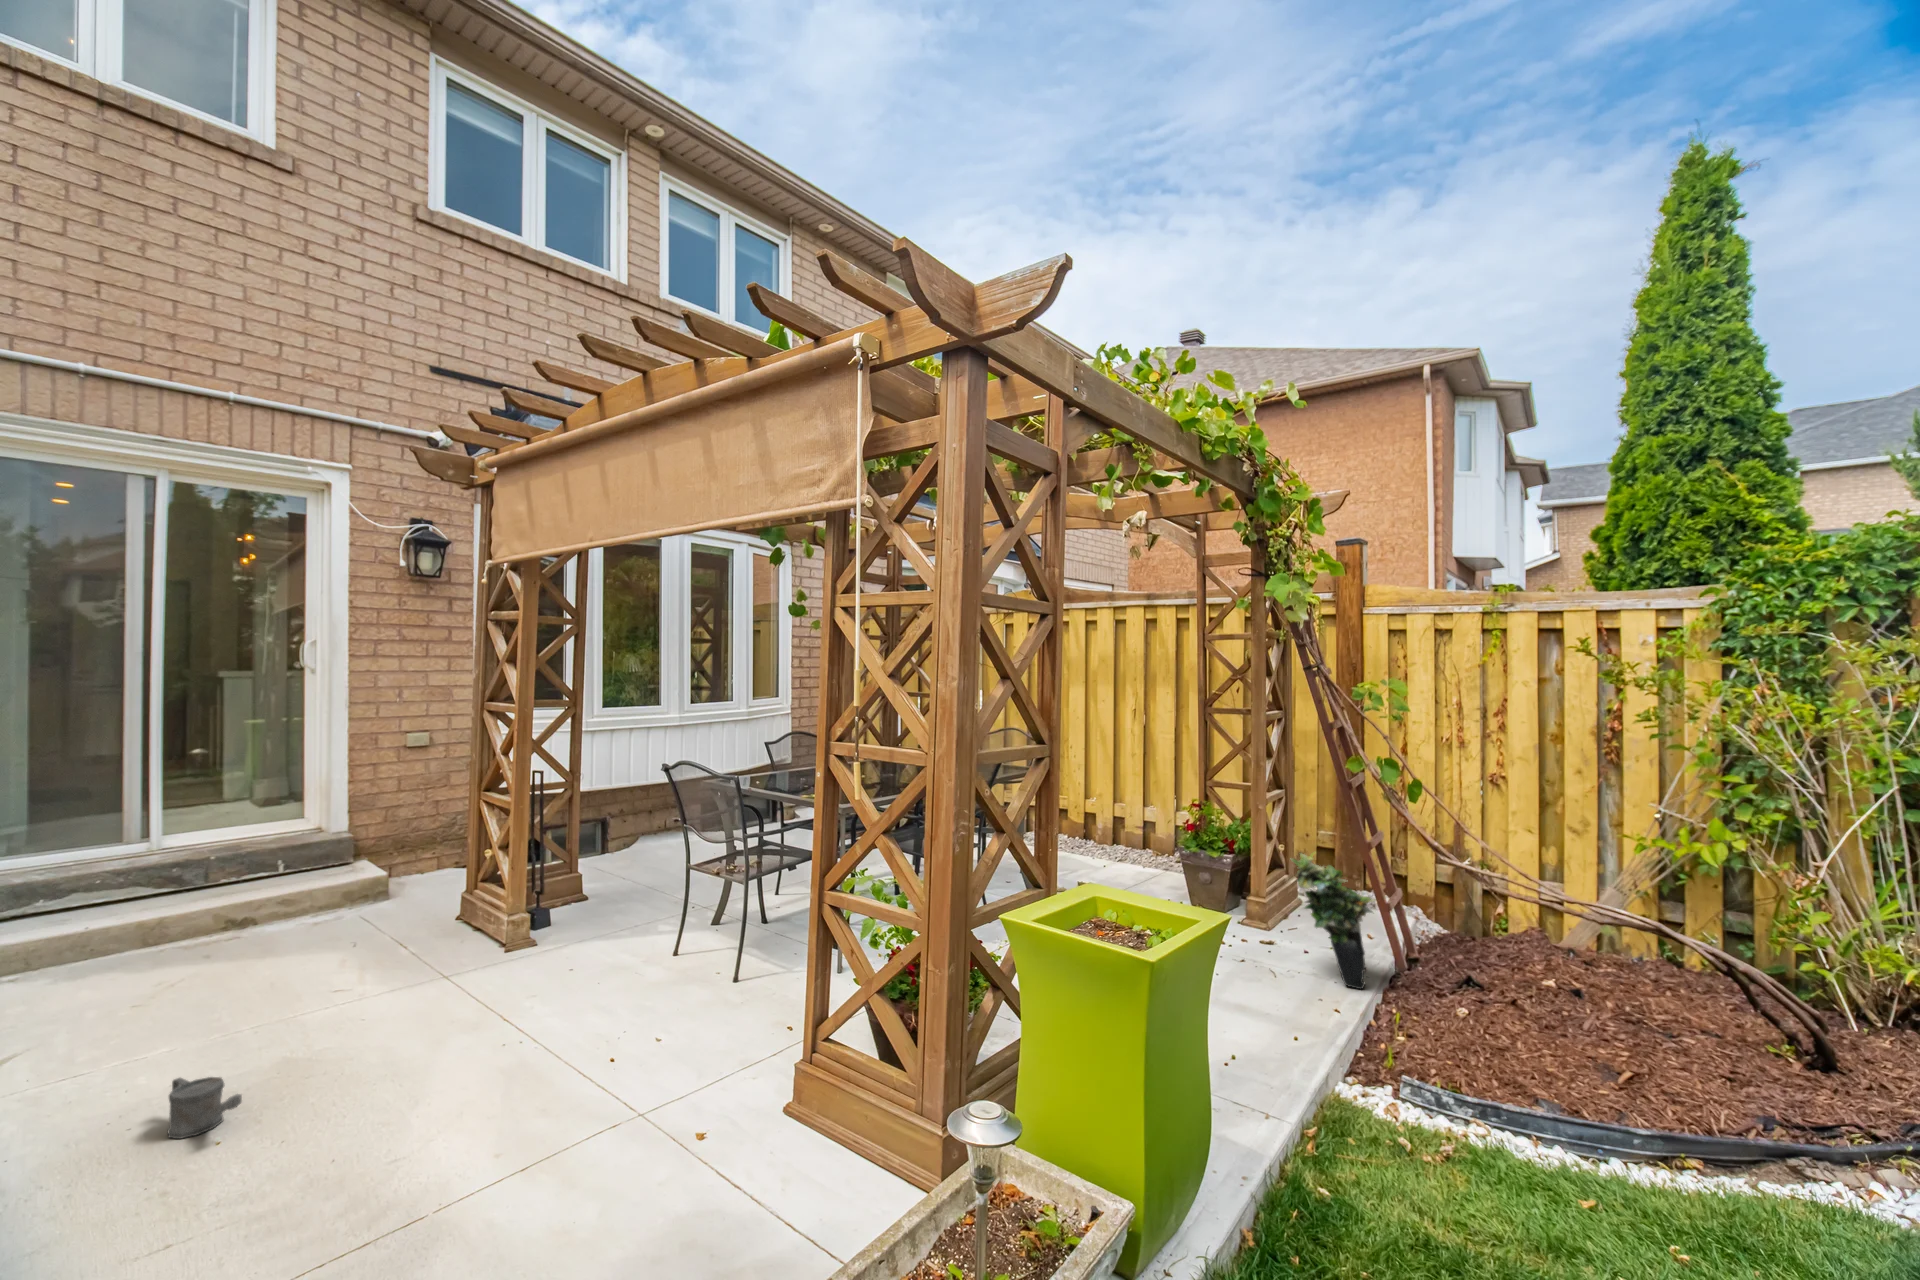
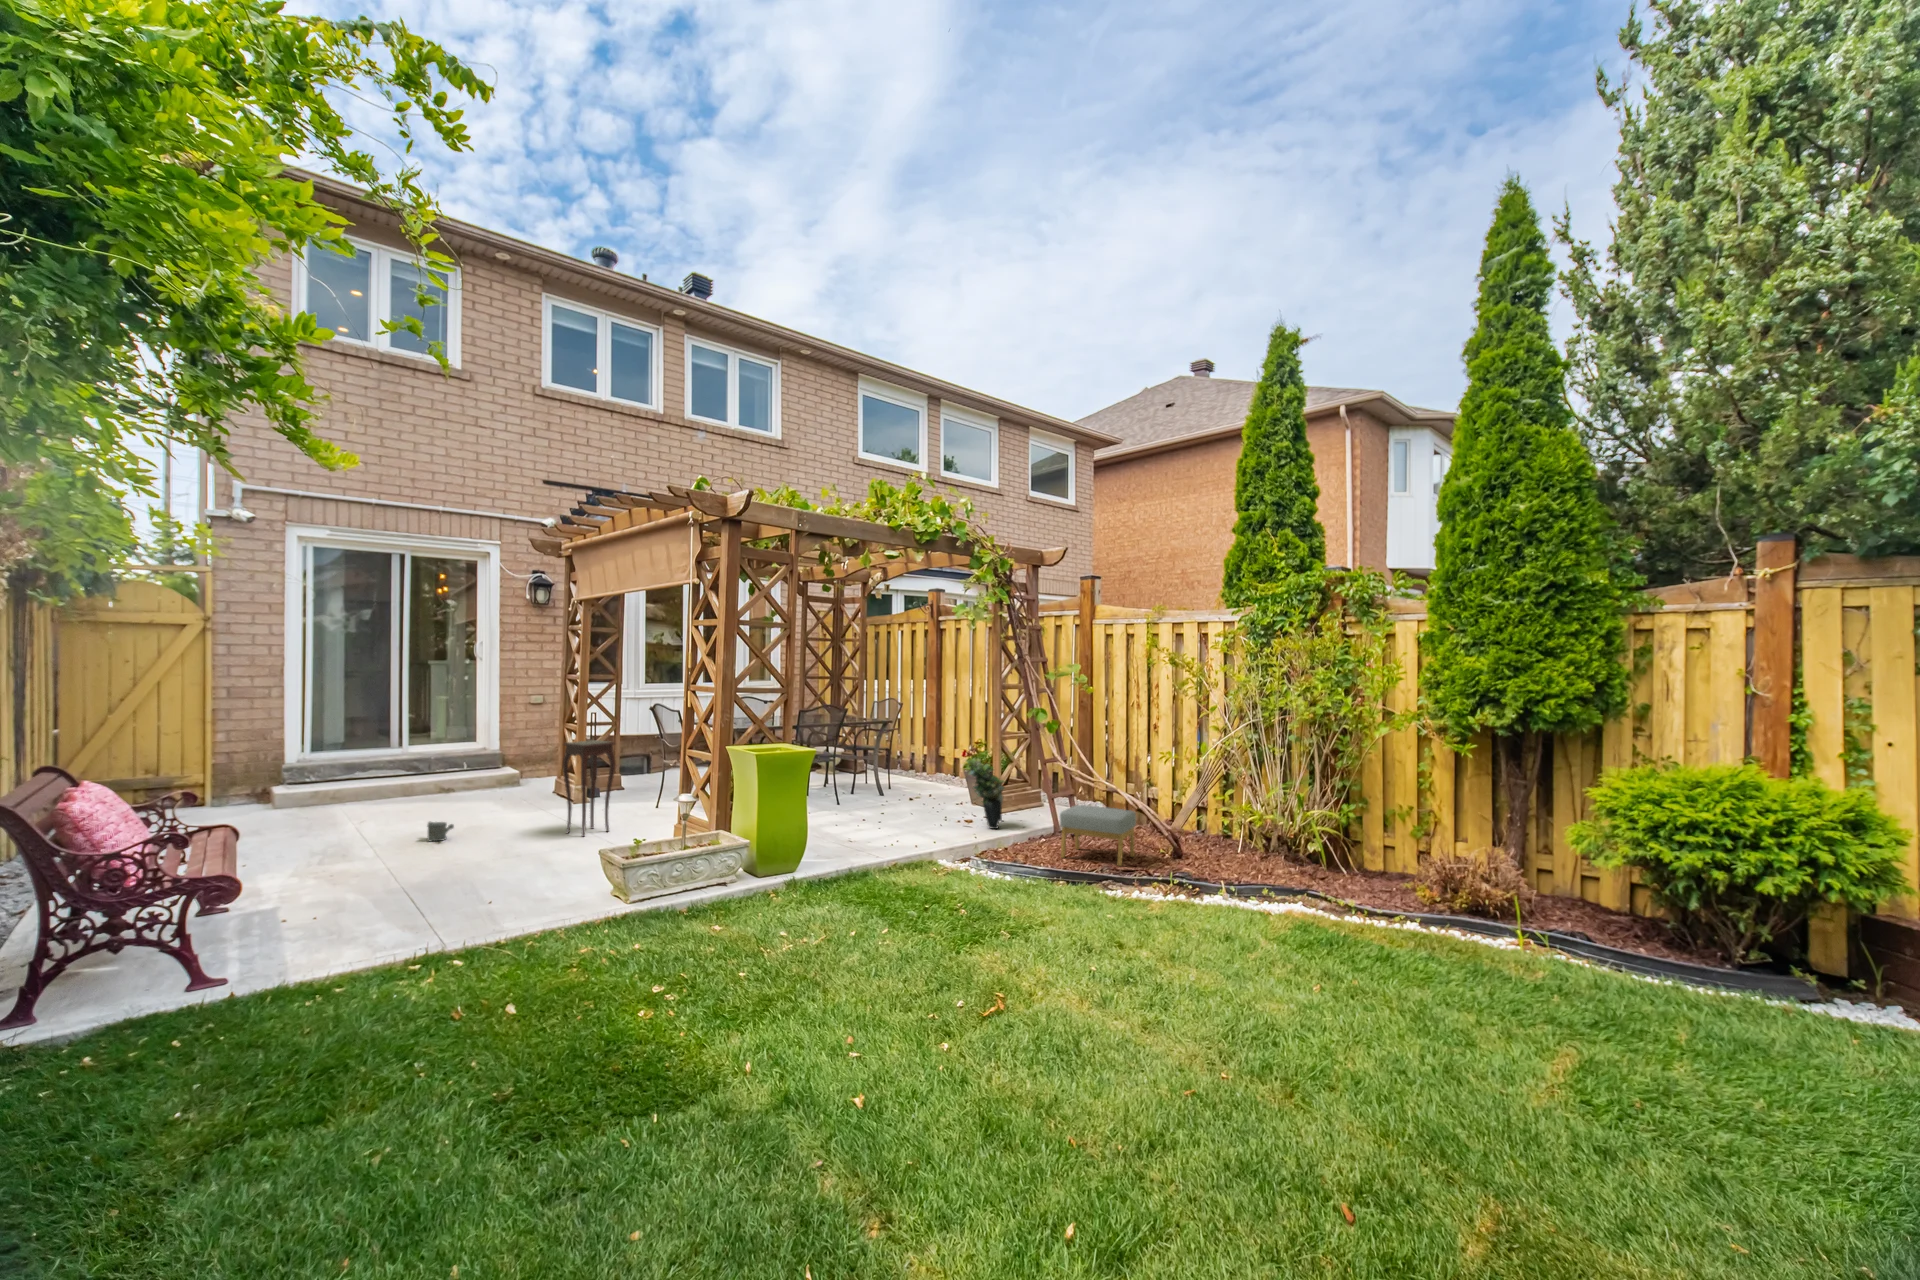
side table: none [516,851,636,1083] -> present [563,740,615,837]
footstool: none [1601,965,1812,1120] -> present [1060,805,1136,866]

